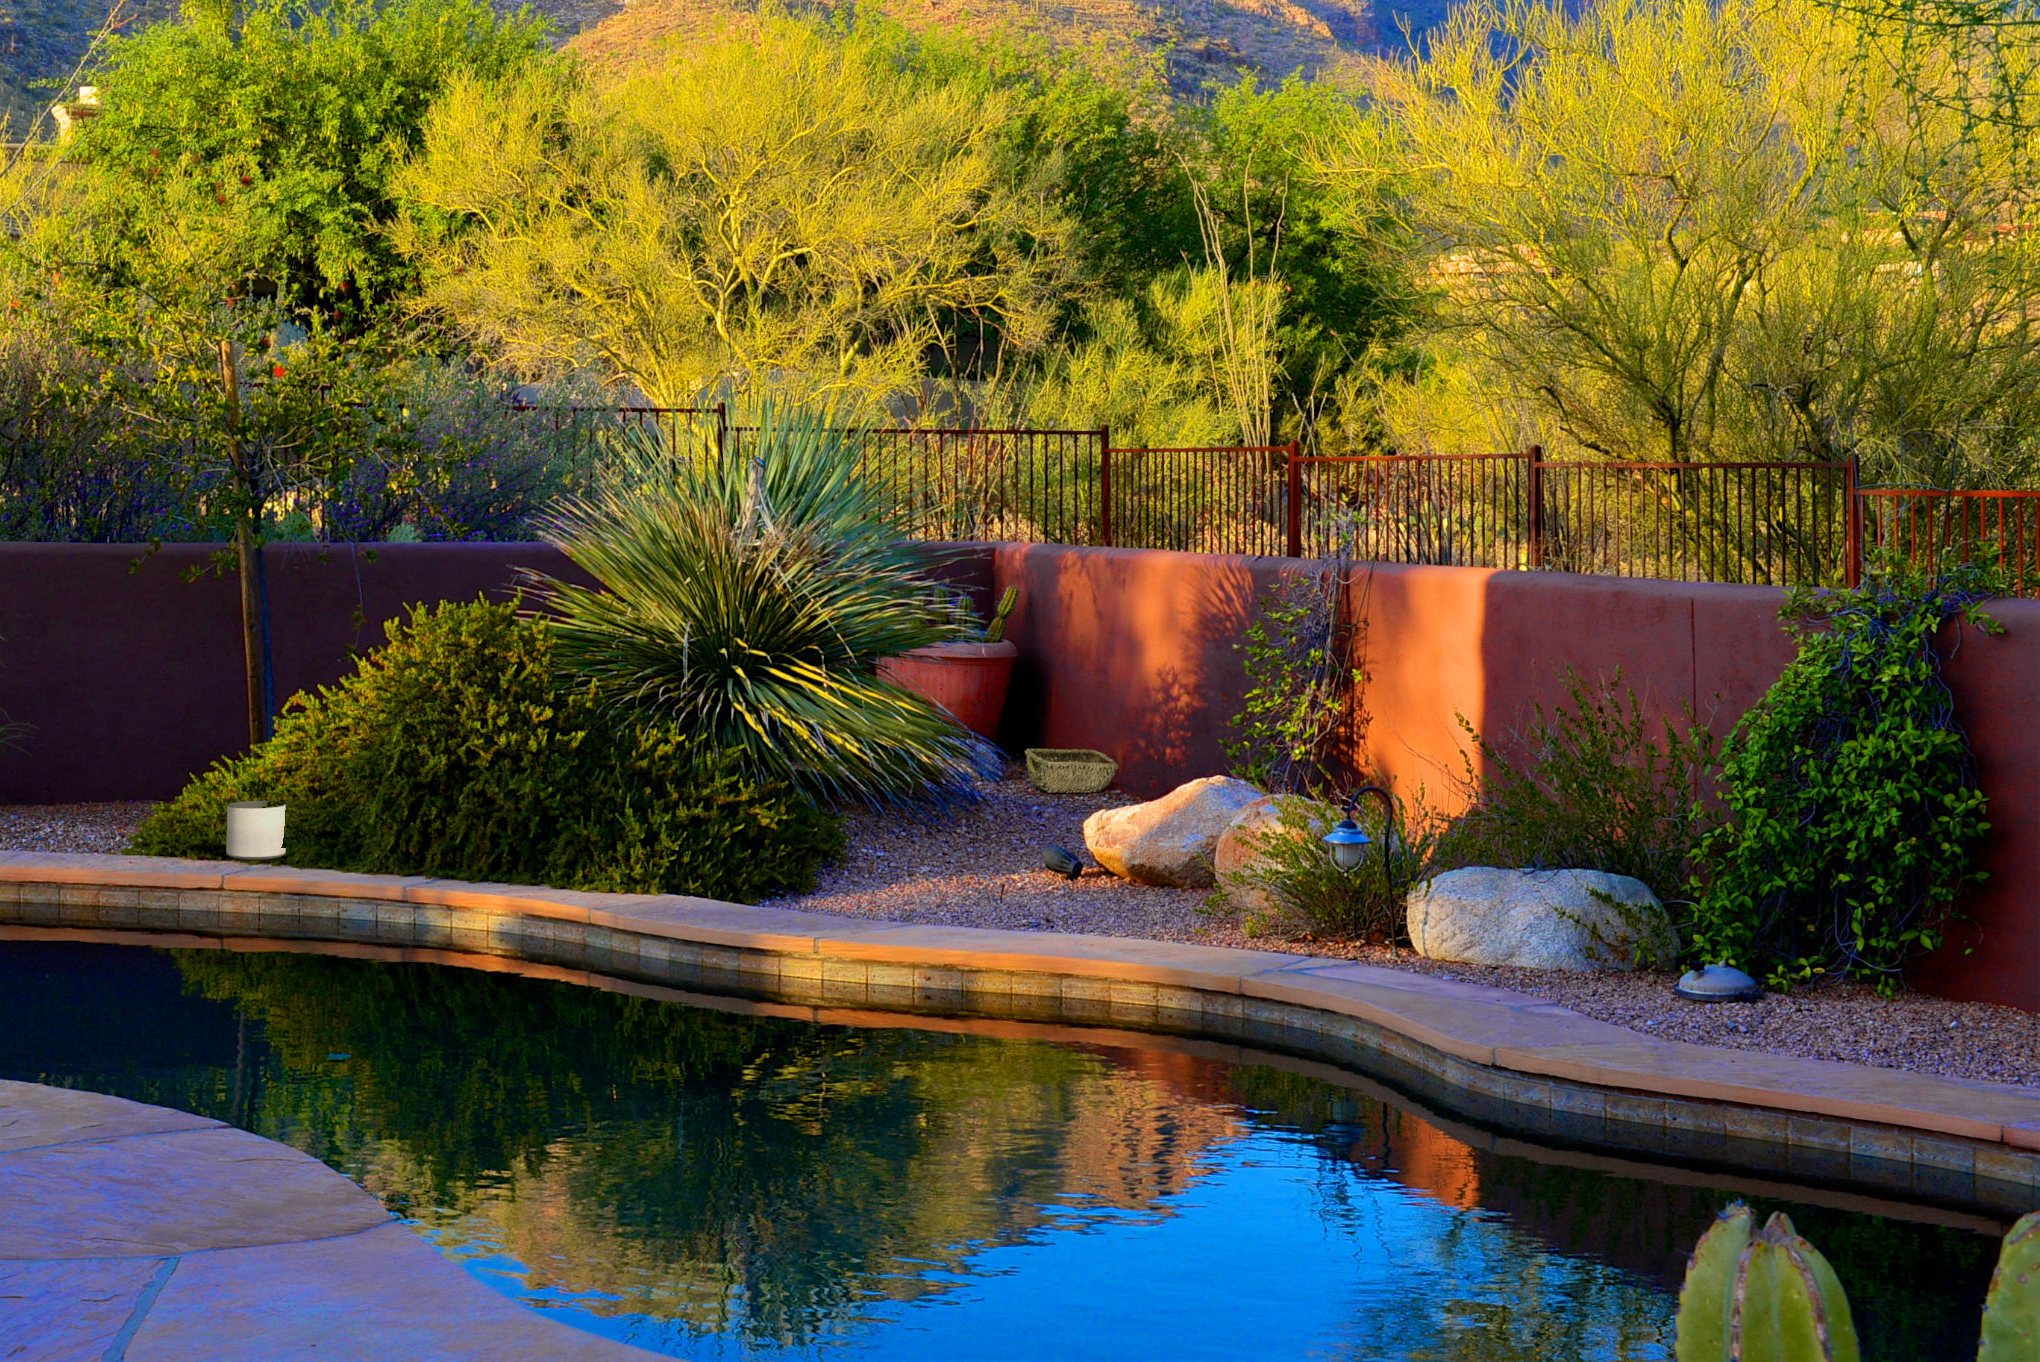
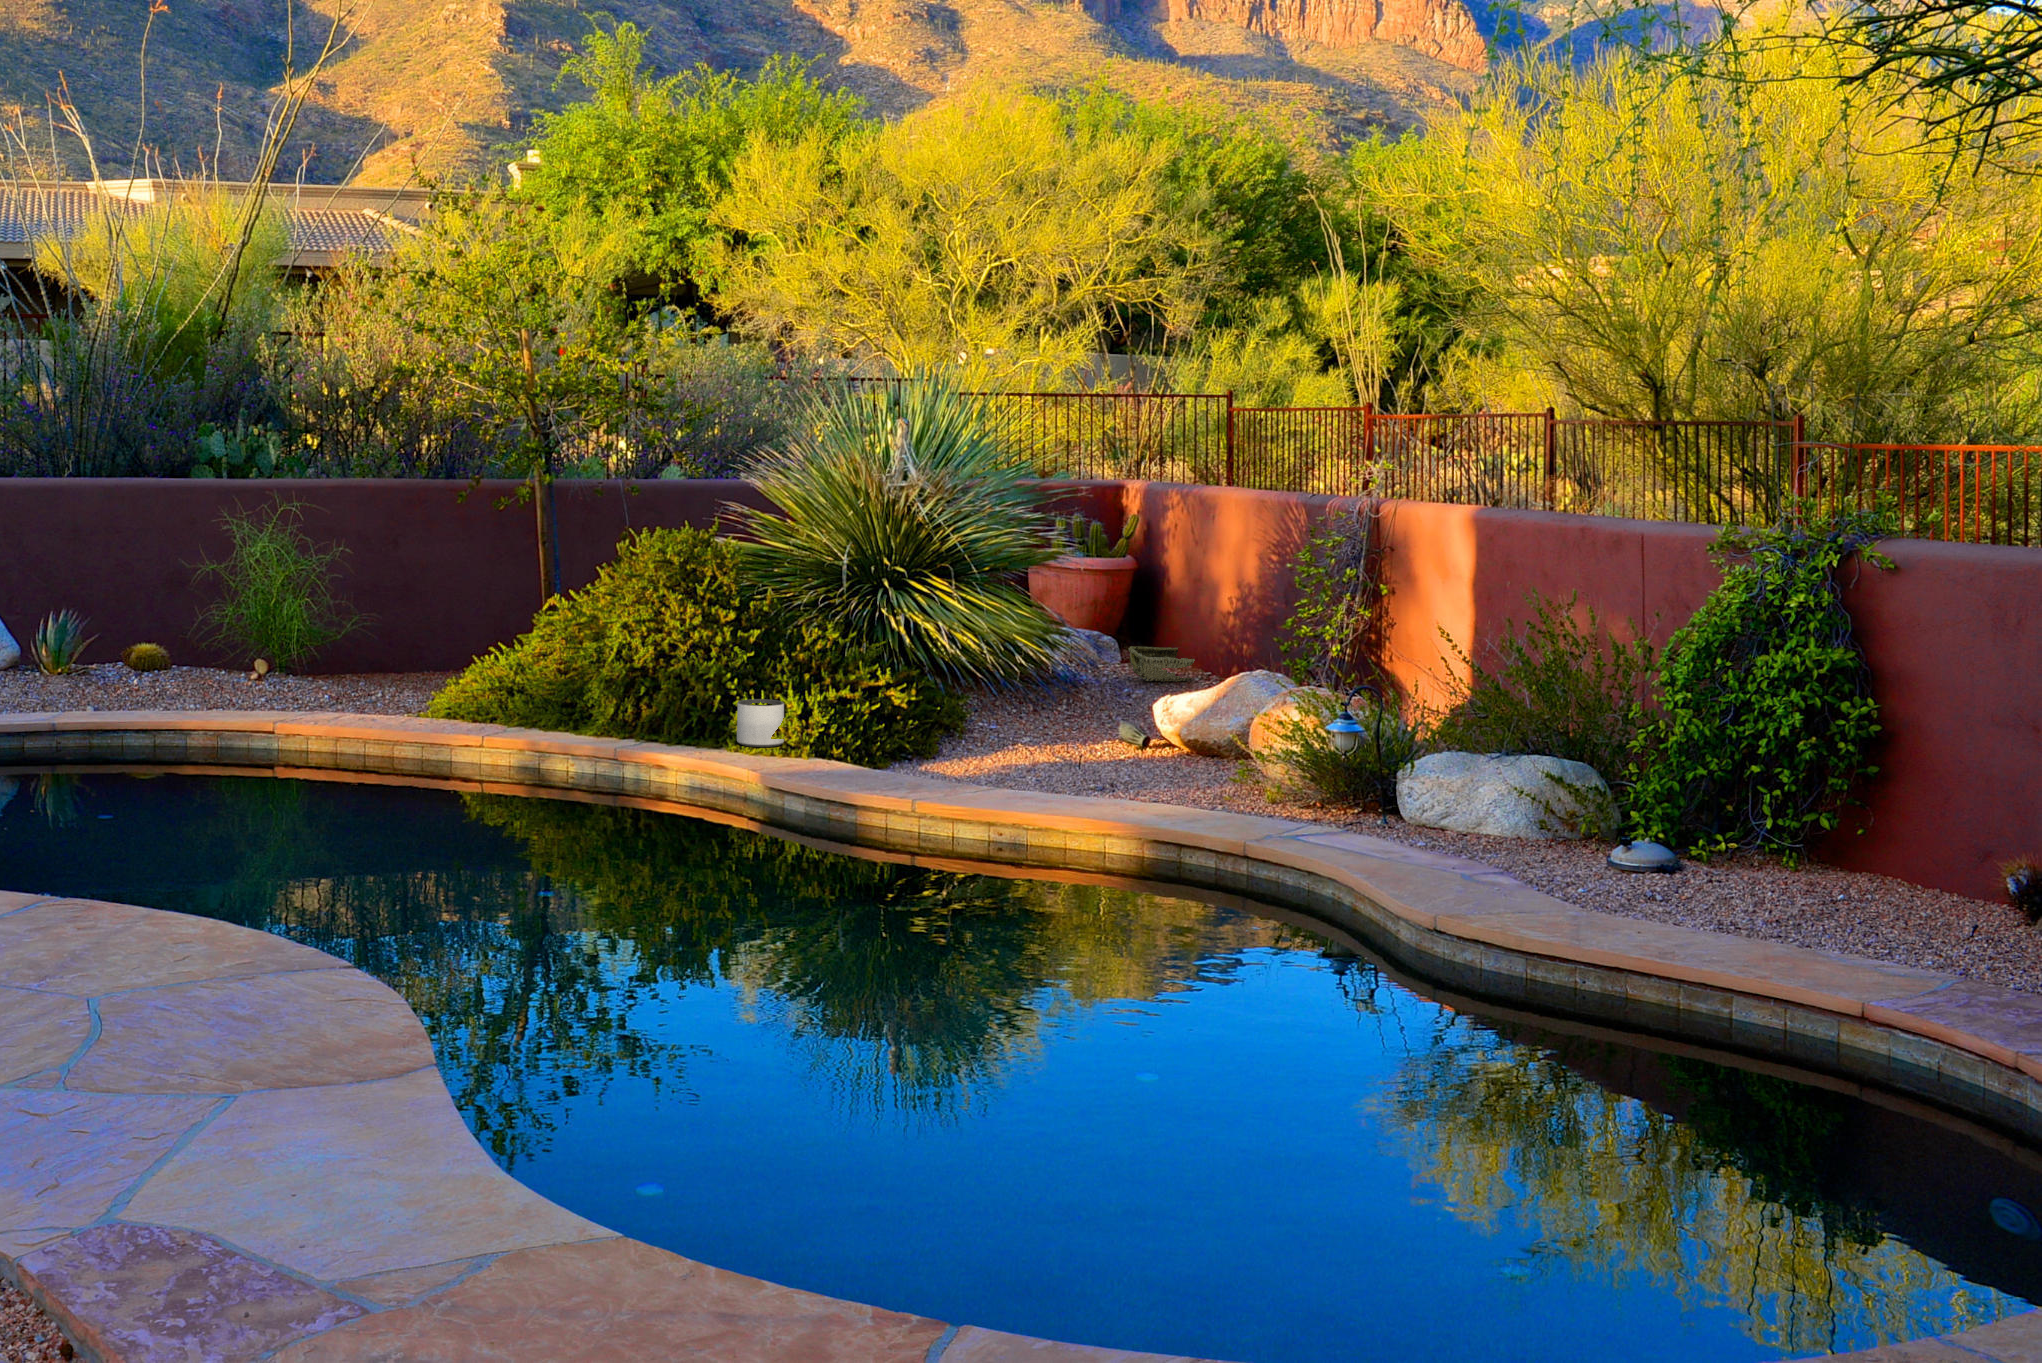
planter: present [226,801,286,860] -> present [737,699,784,747]

